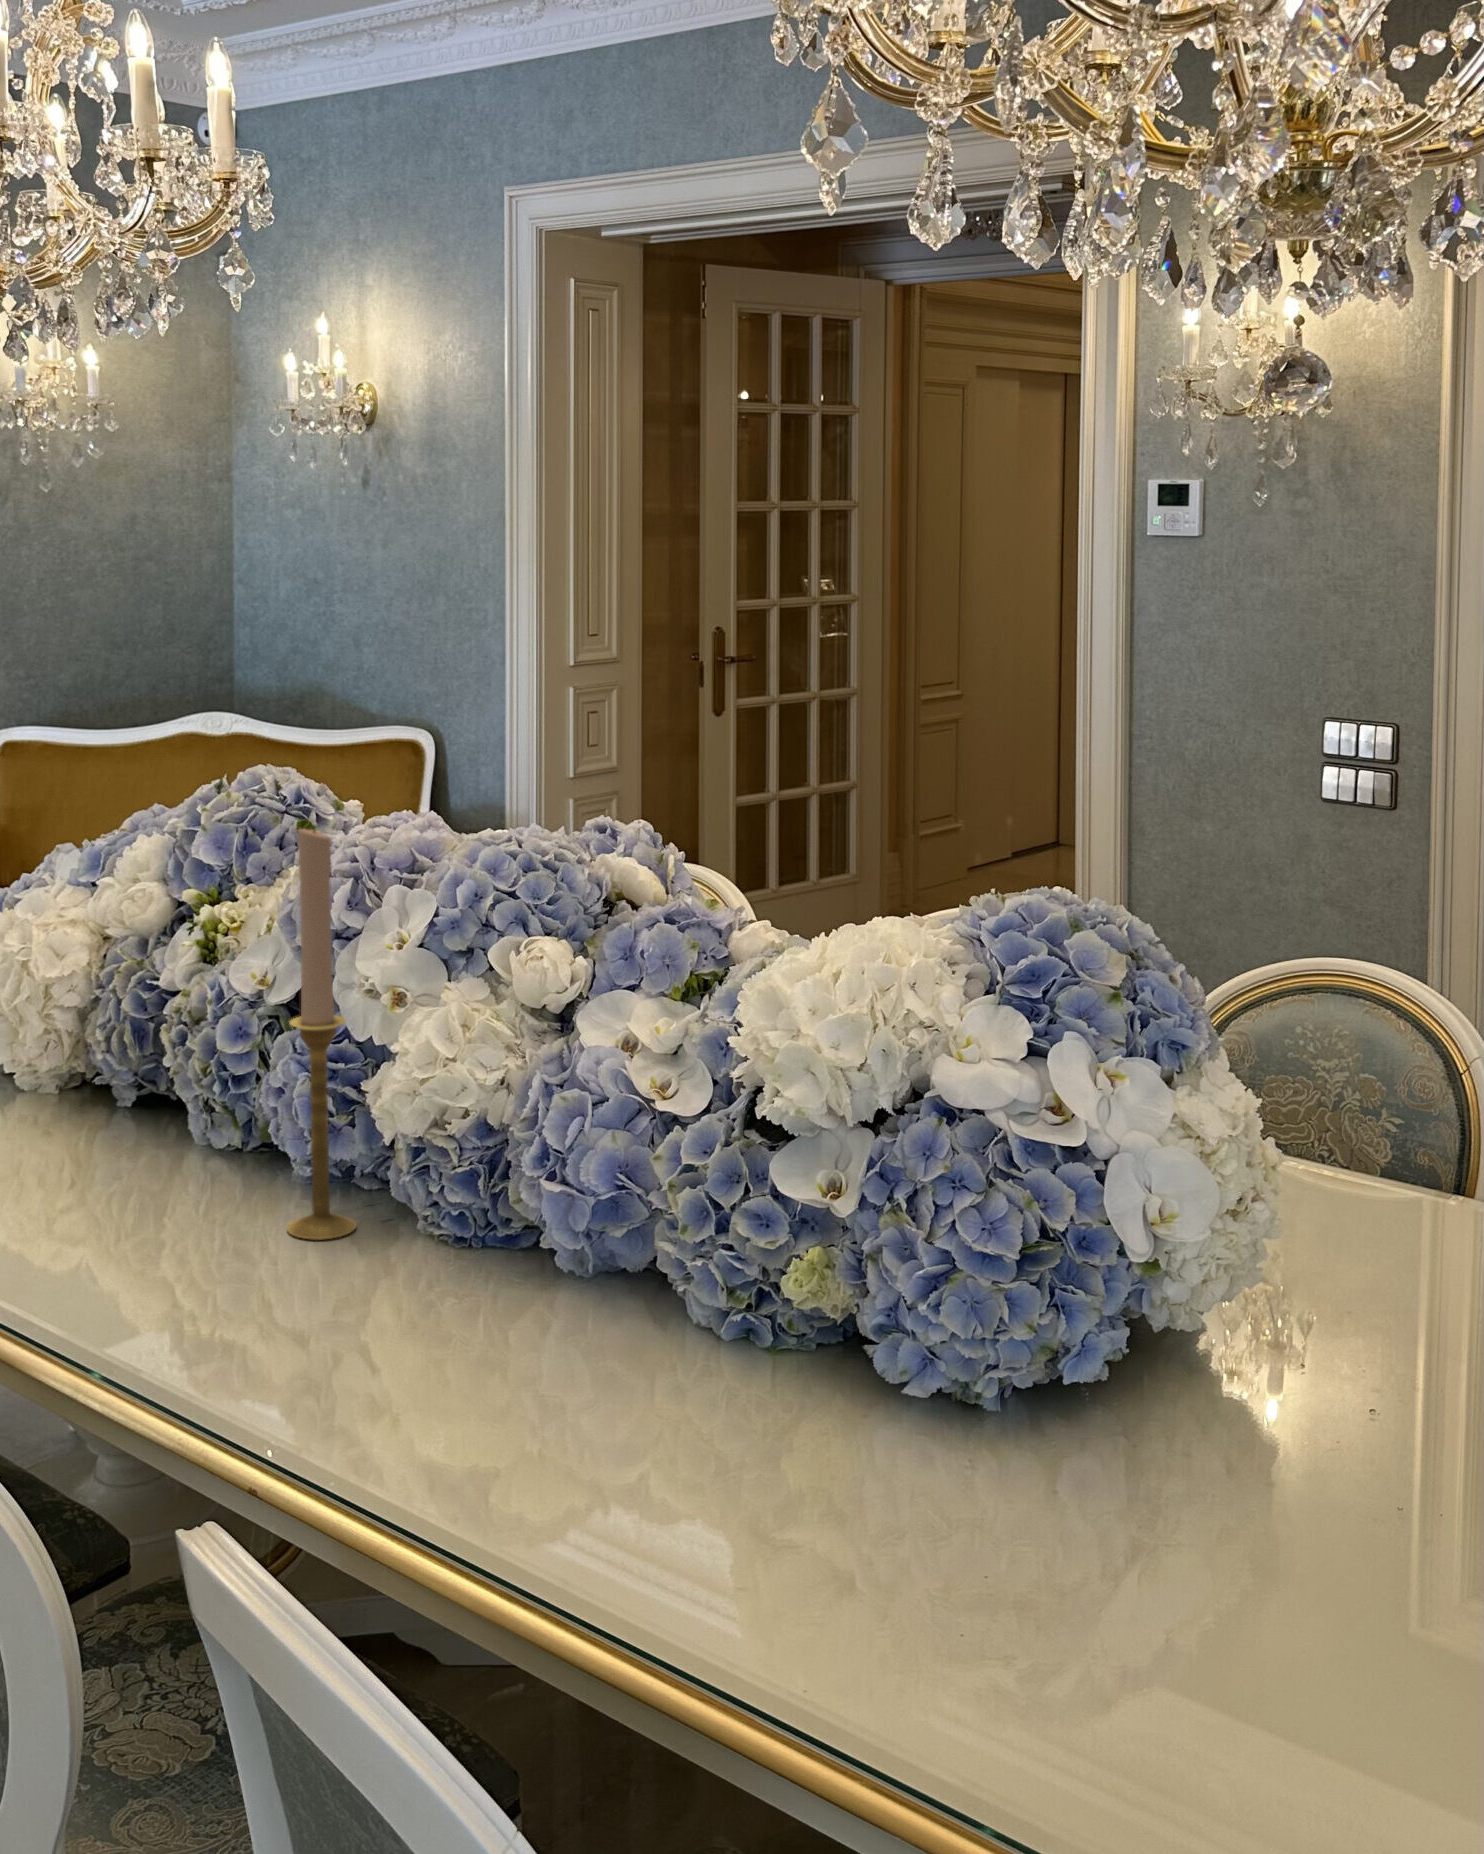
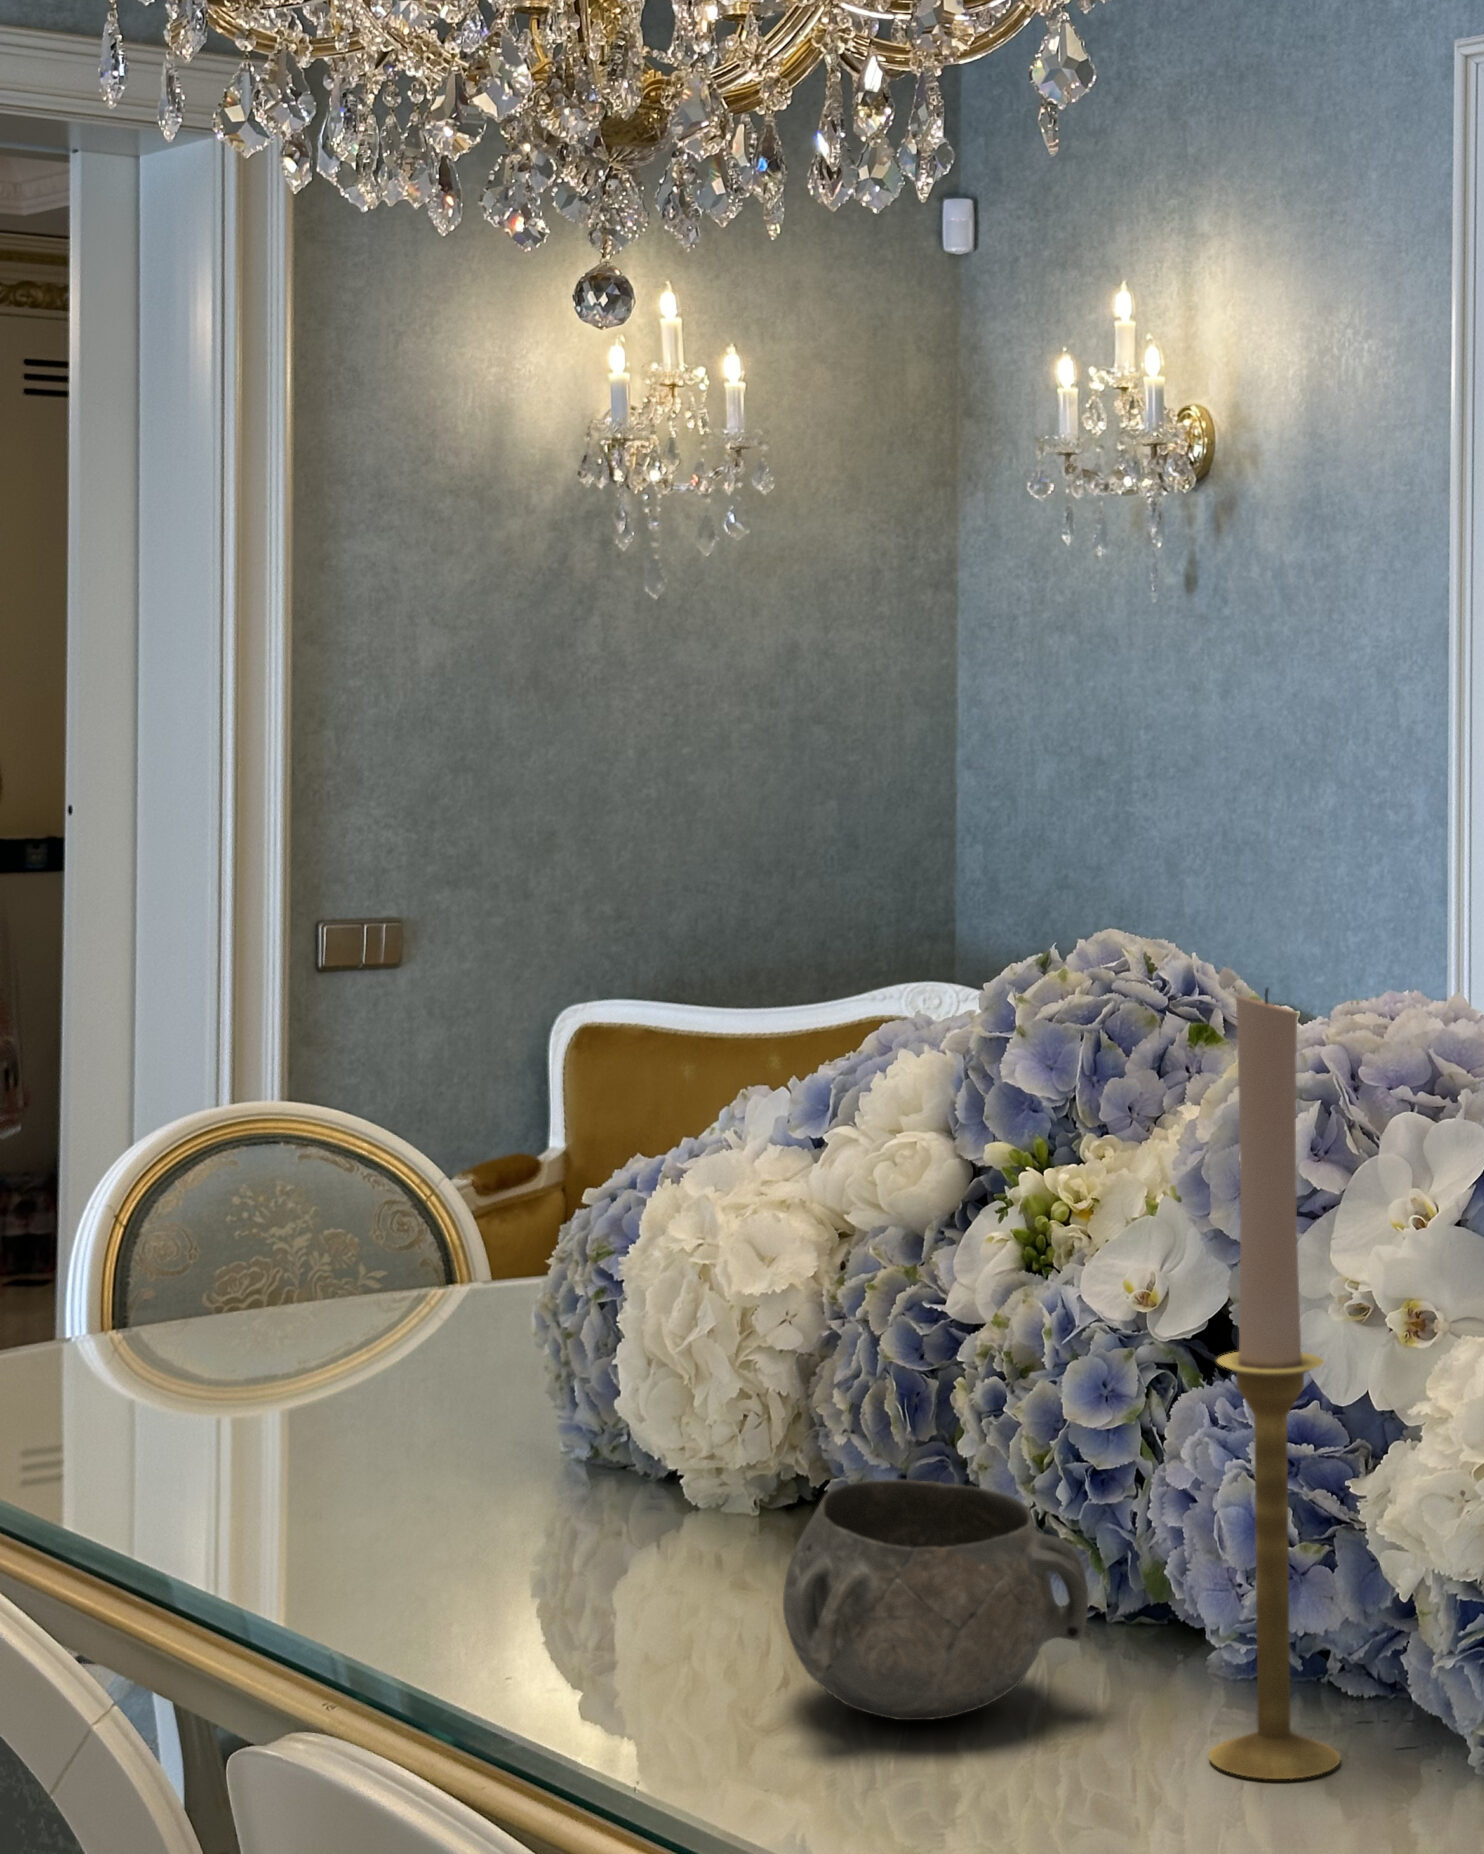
decorative bowl: none [59,1084,226,1214] -> present [783,1480,1088,1720]

